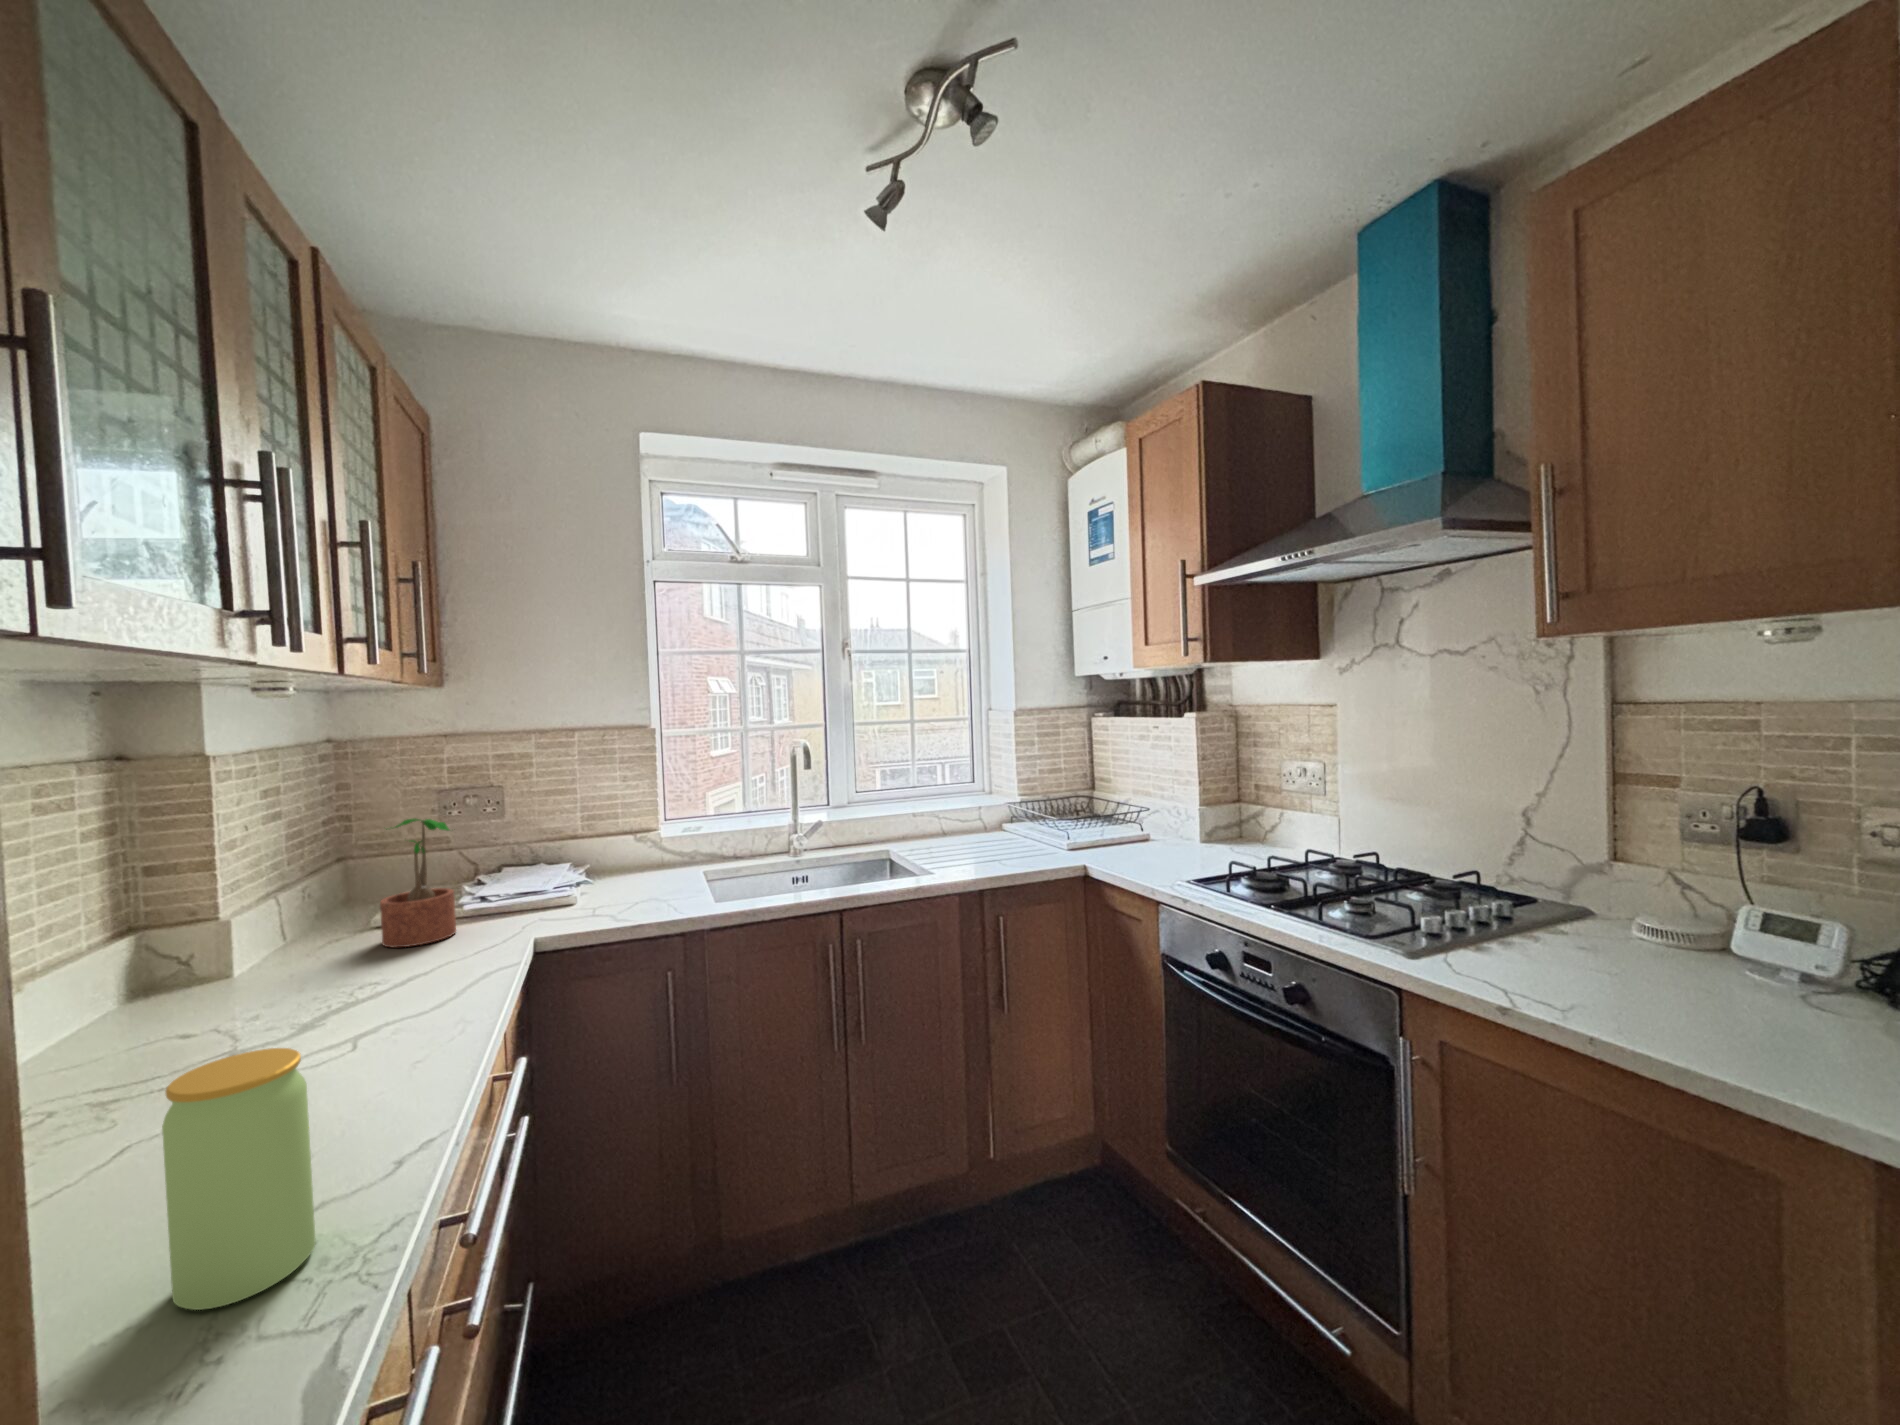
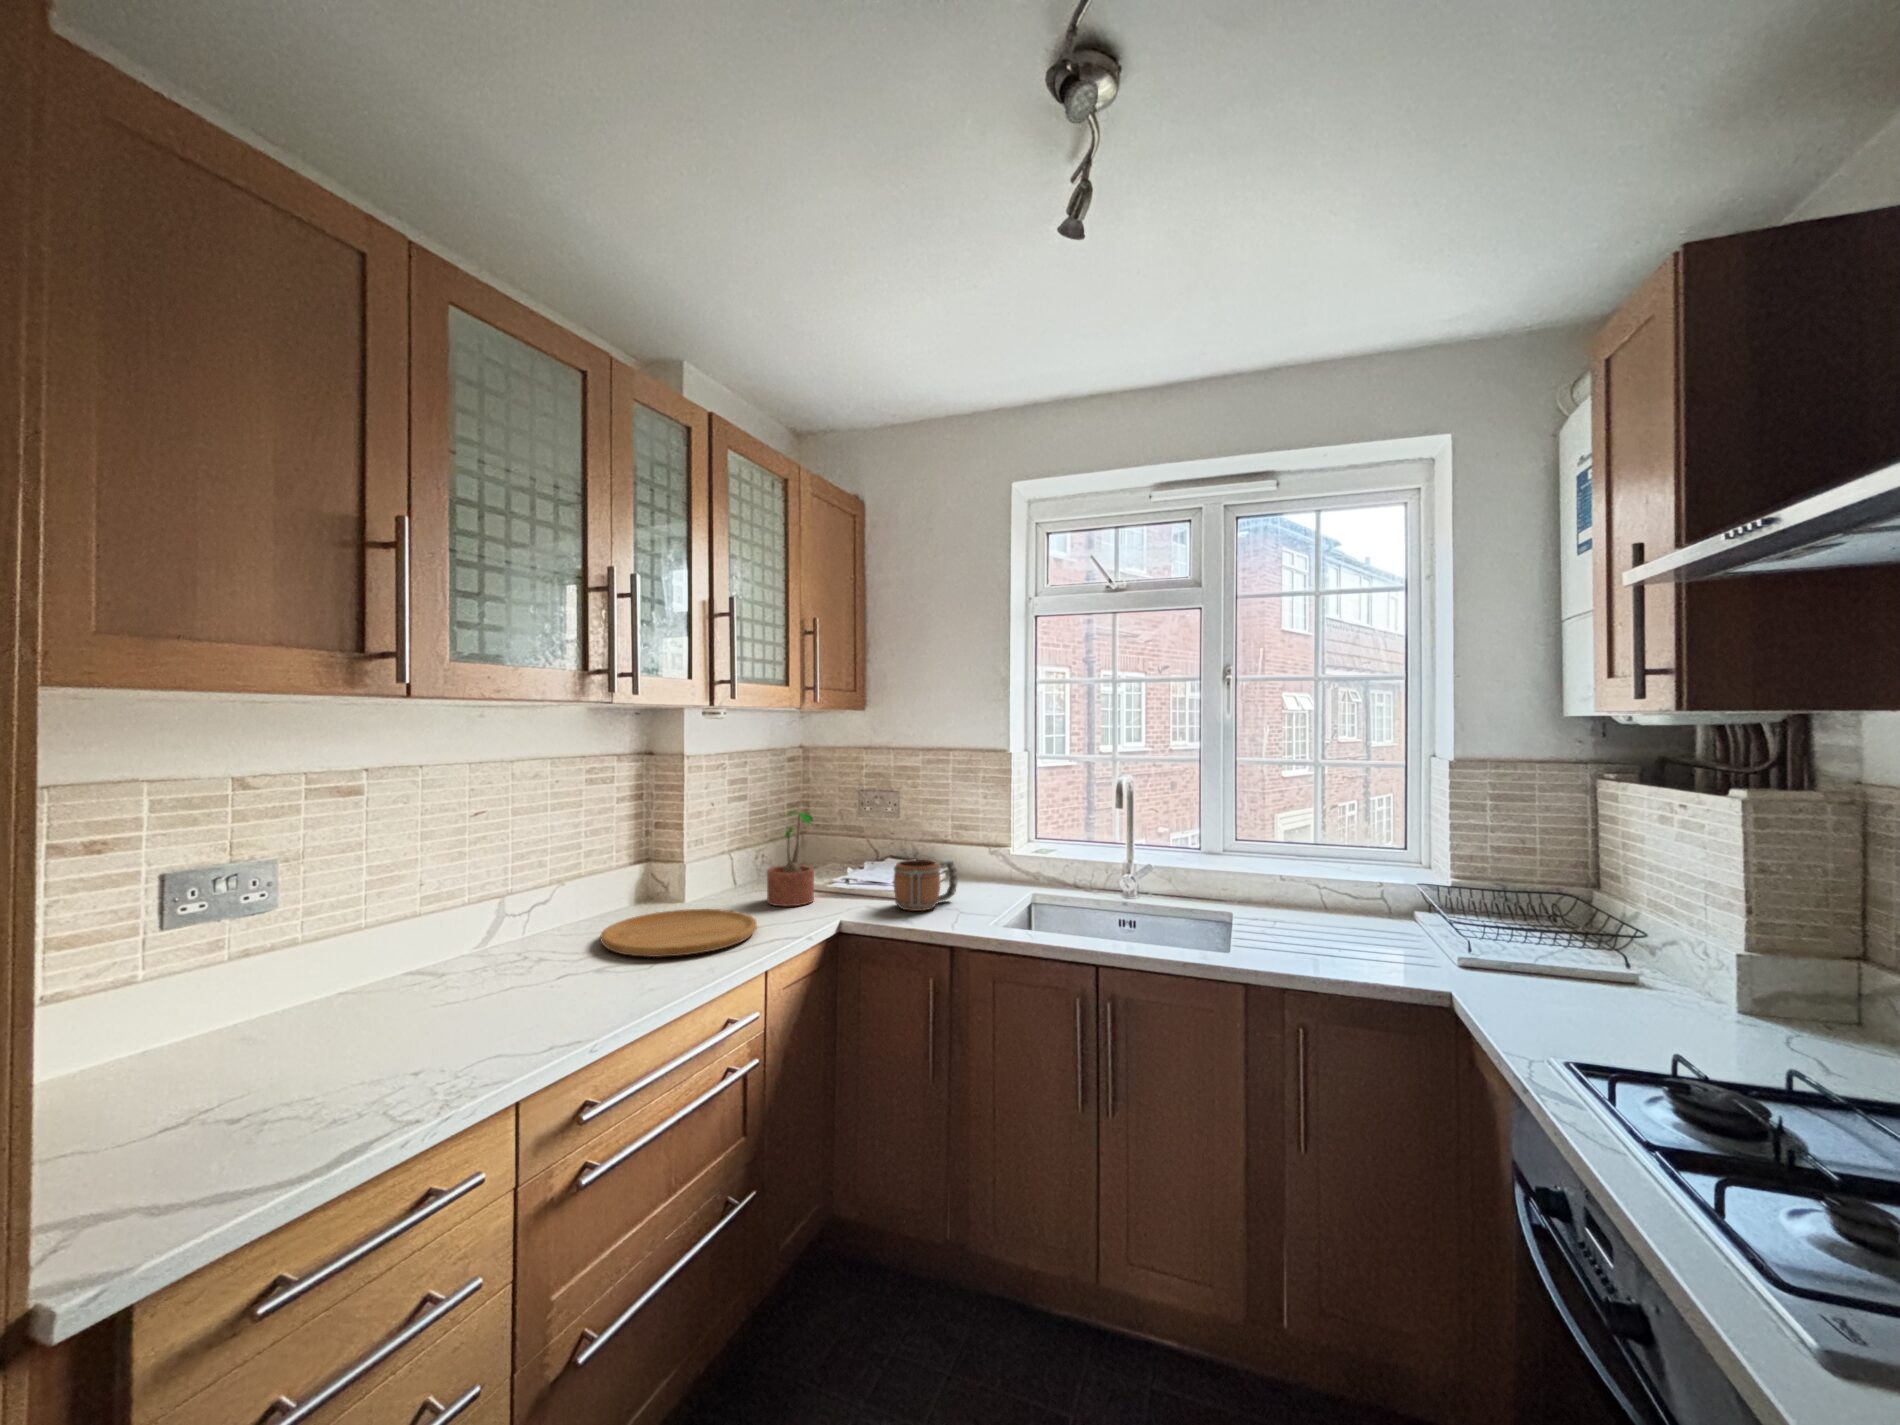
mug: none [573,847,639,911] -> present [893,859,958,911]
cutting board: none [171,960,451,1057] -> present [601,909,757,957]
jar: present [162,1048,315,1310] -> none [398,945,475,1089]

